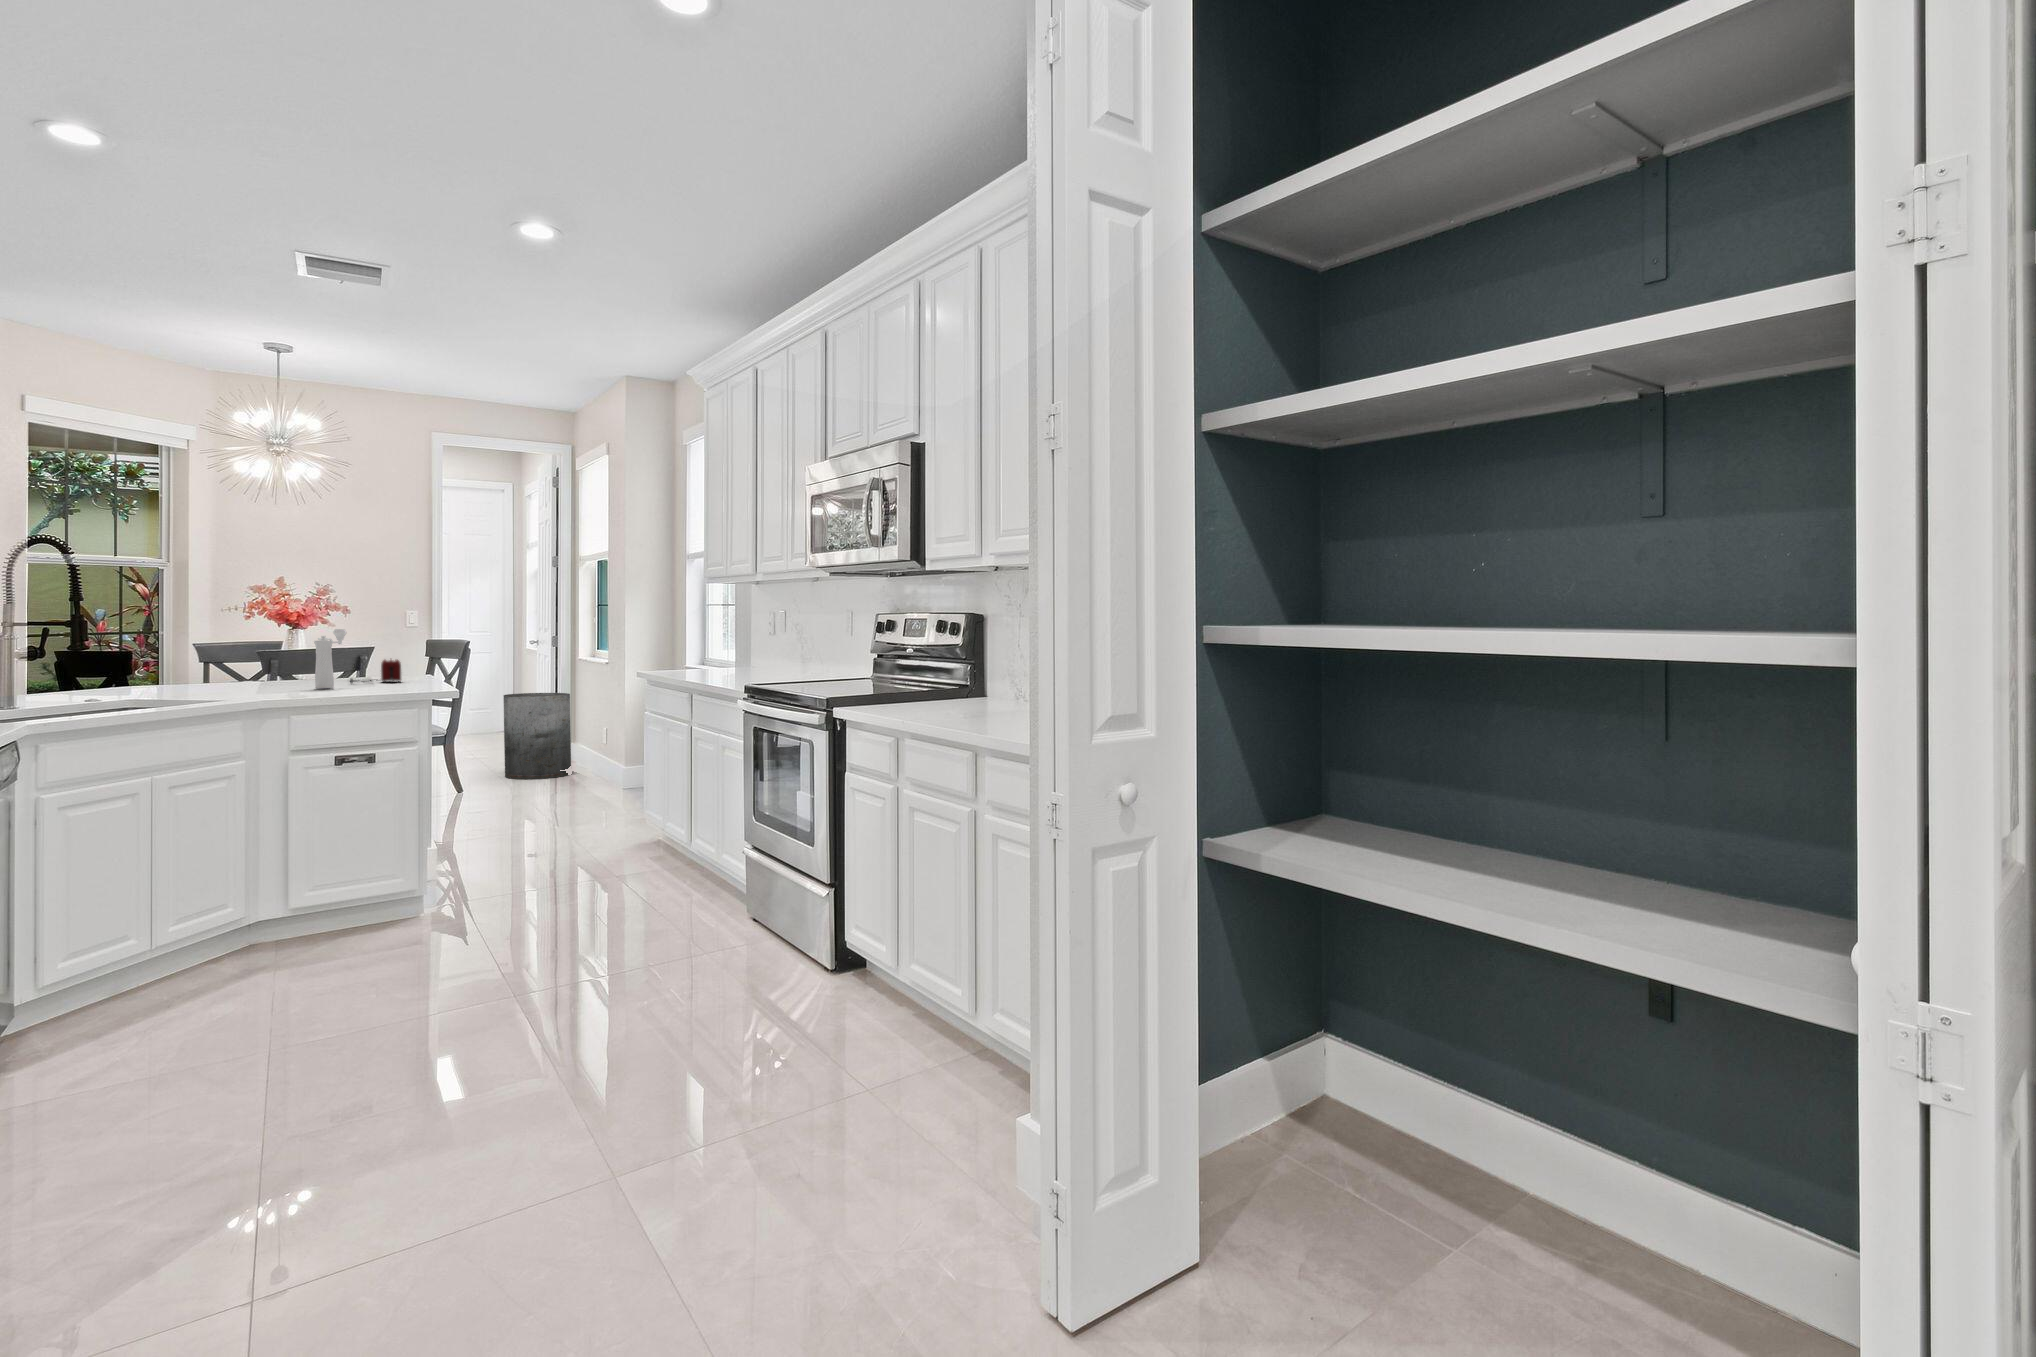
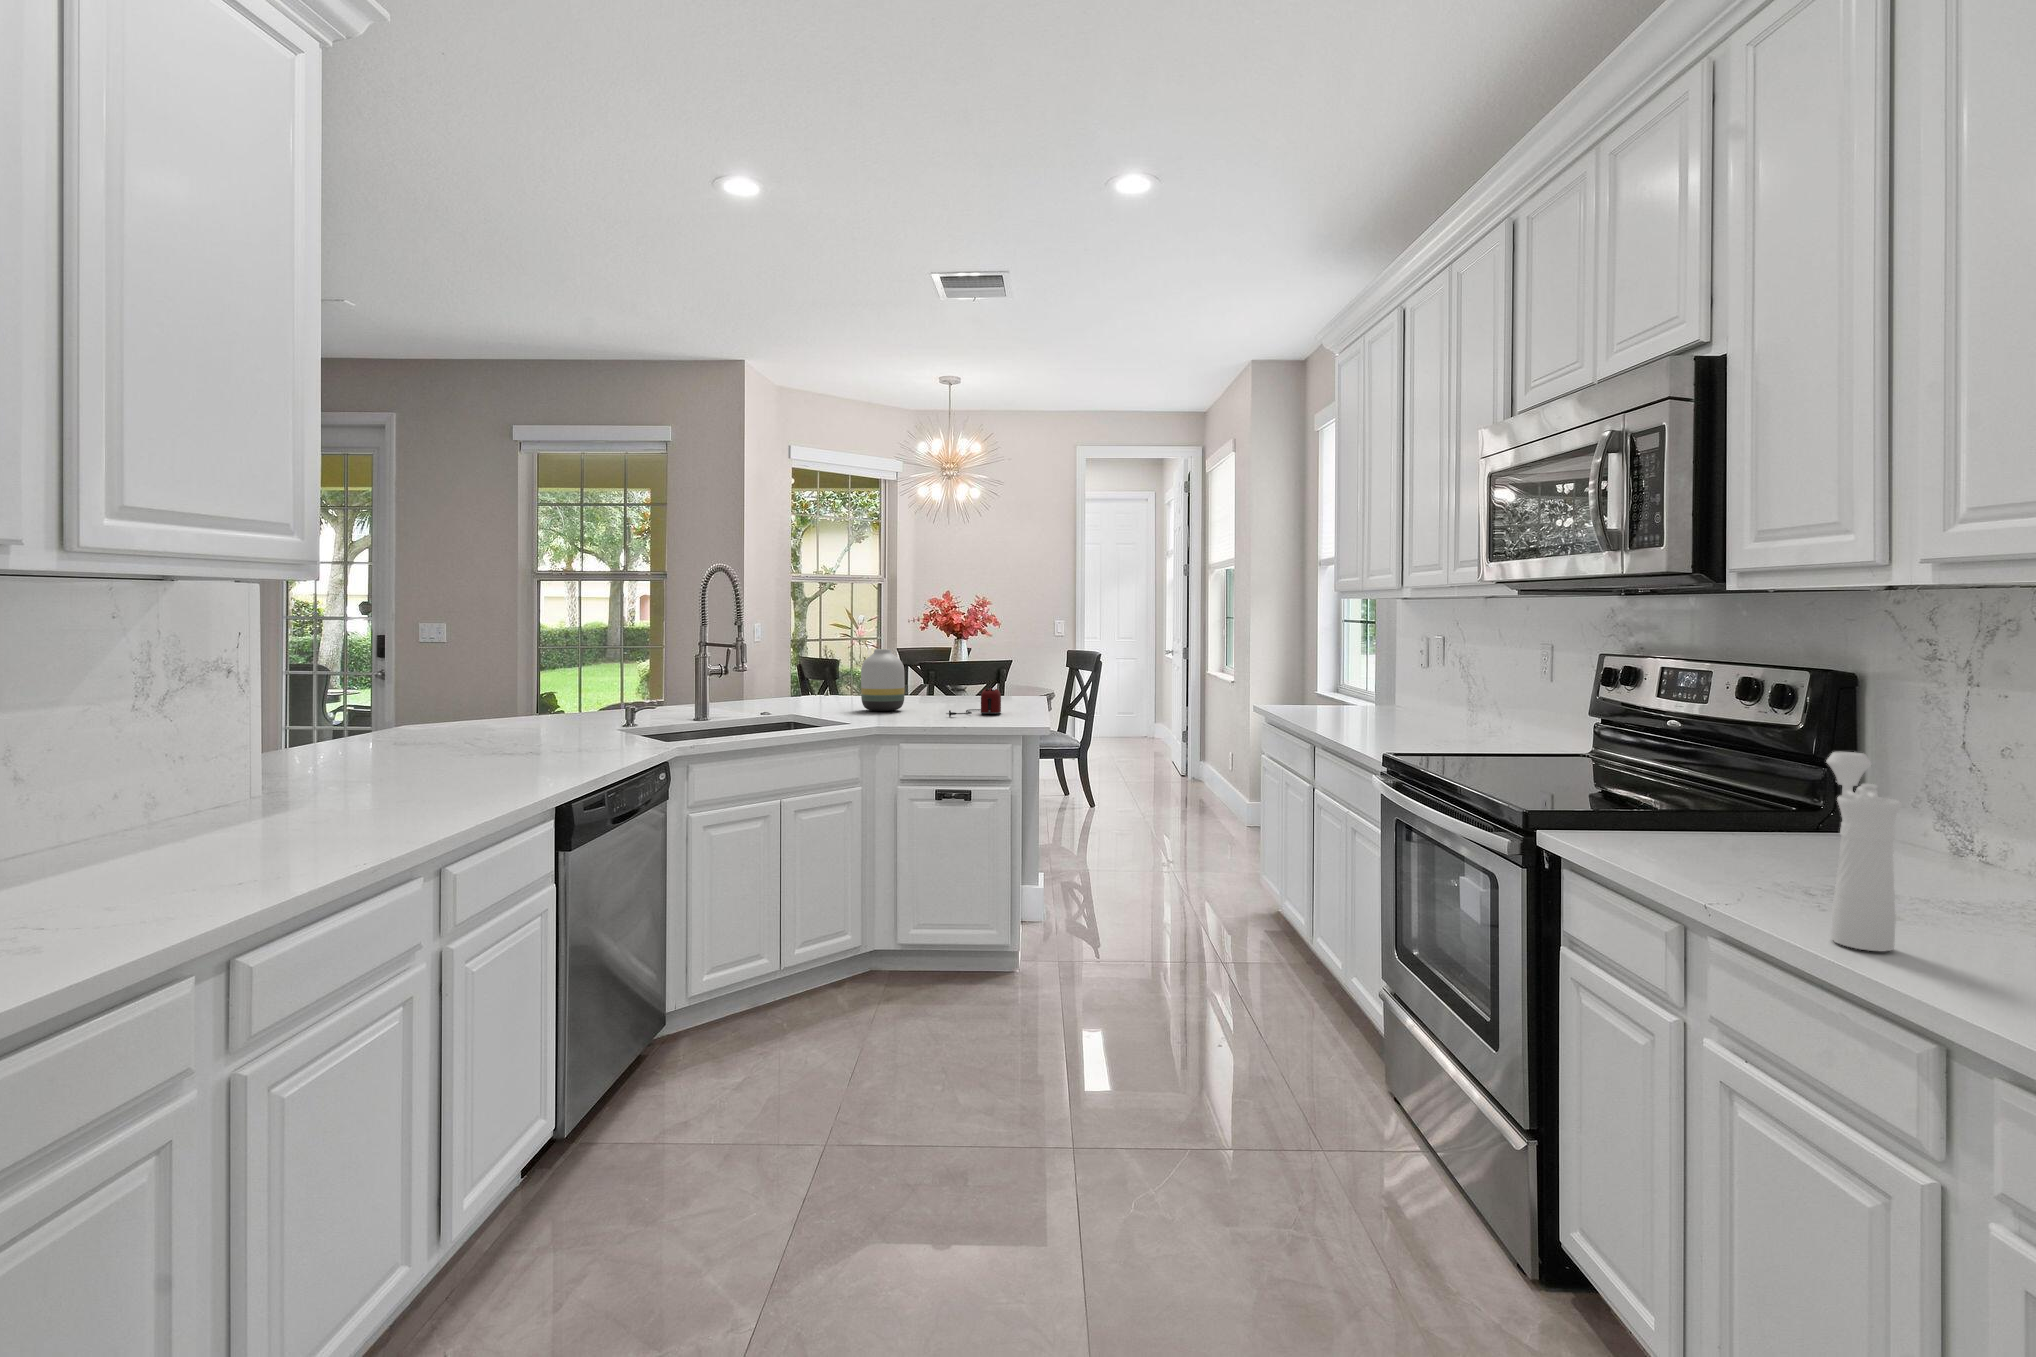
vase: none [240,623,292,682] -> present [861,649,905,711]
pepper mill: present [314,629,347,689] -> present [1826,752,1901,951]
trash can: present [504,693,571,779] -> none [1134,705,1198,796]

